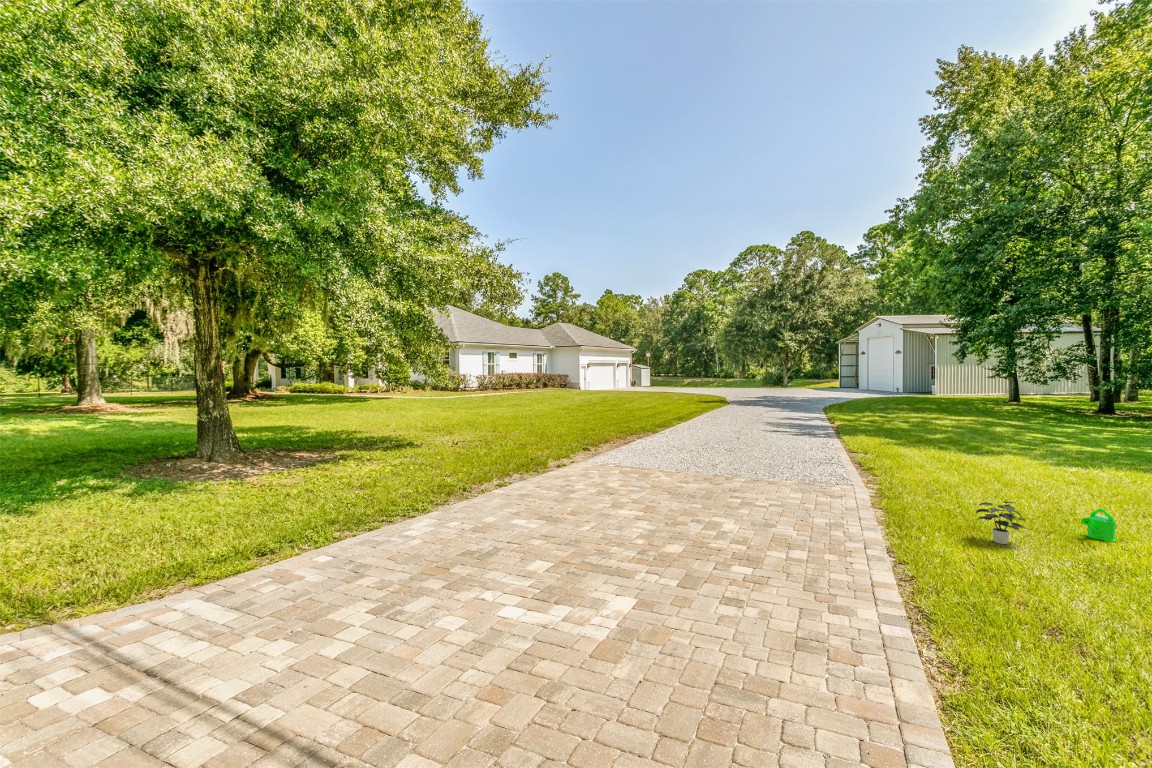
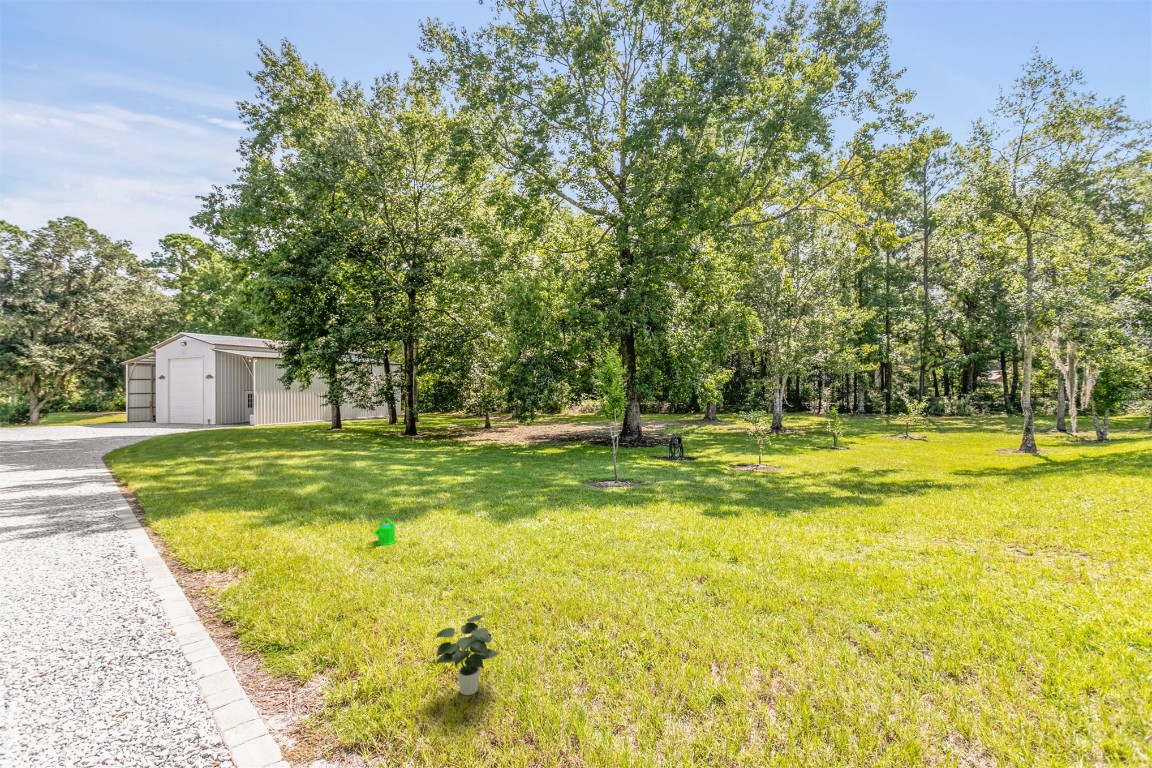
watering can: present [1081,509,1117,541] -> present [374,518,396,545]

